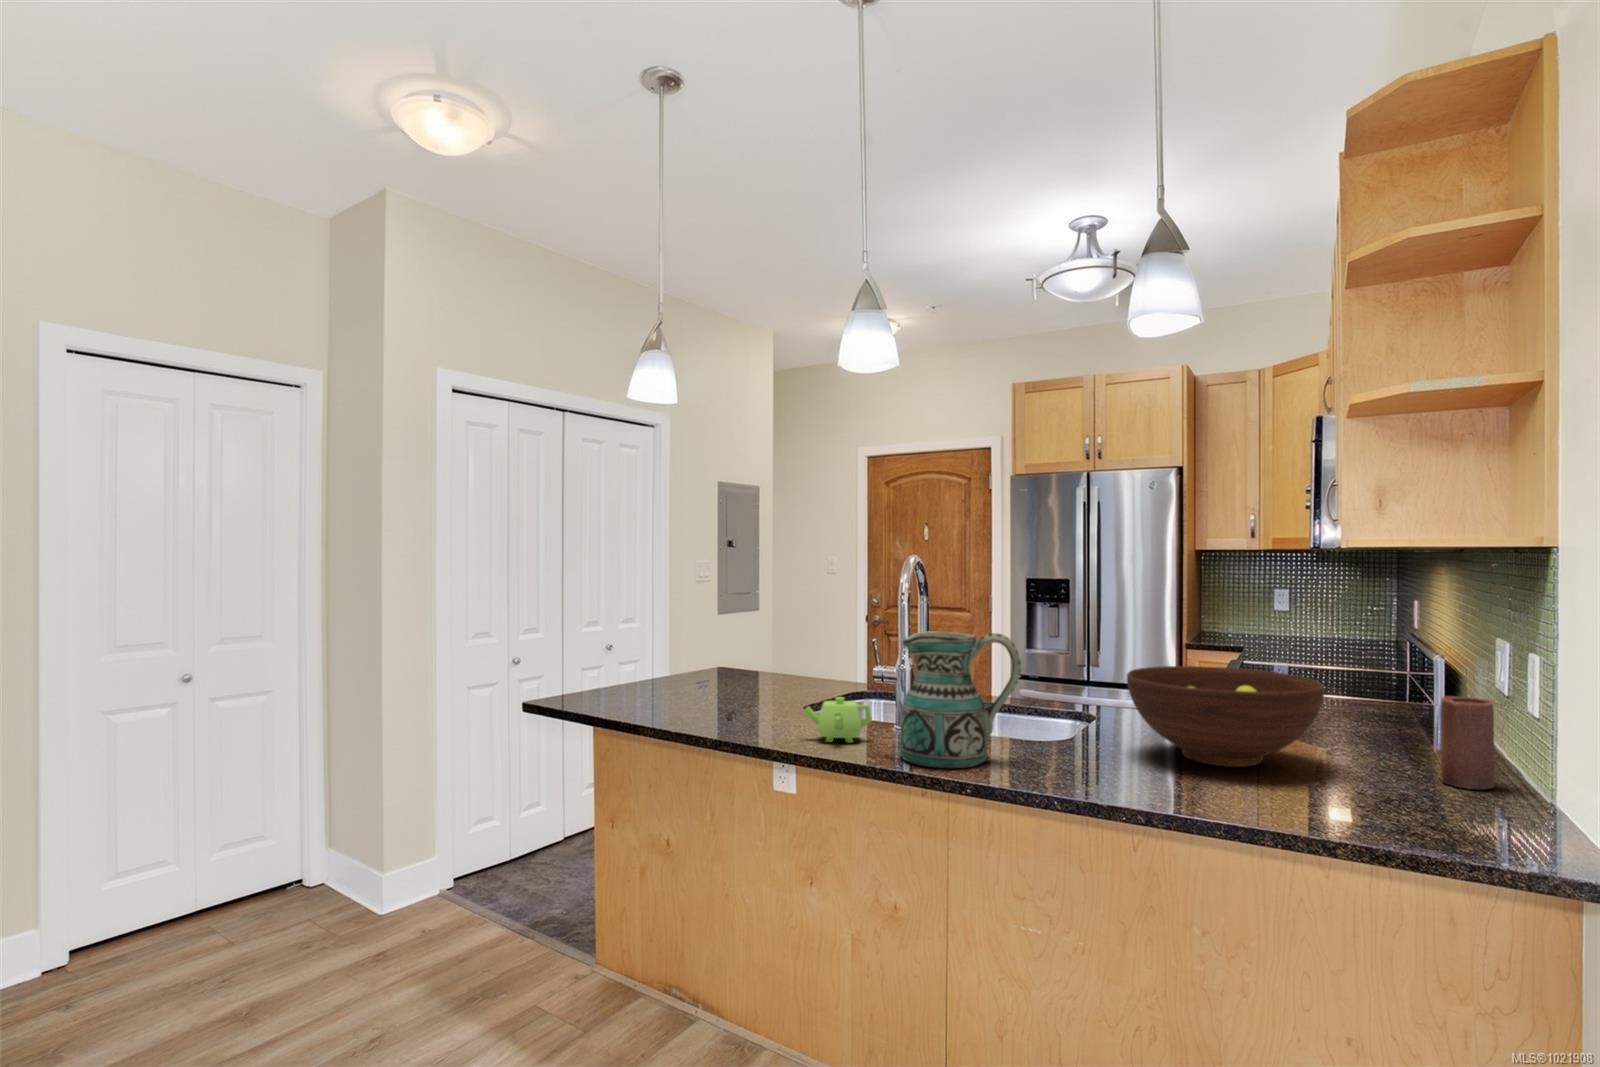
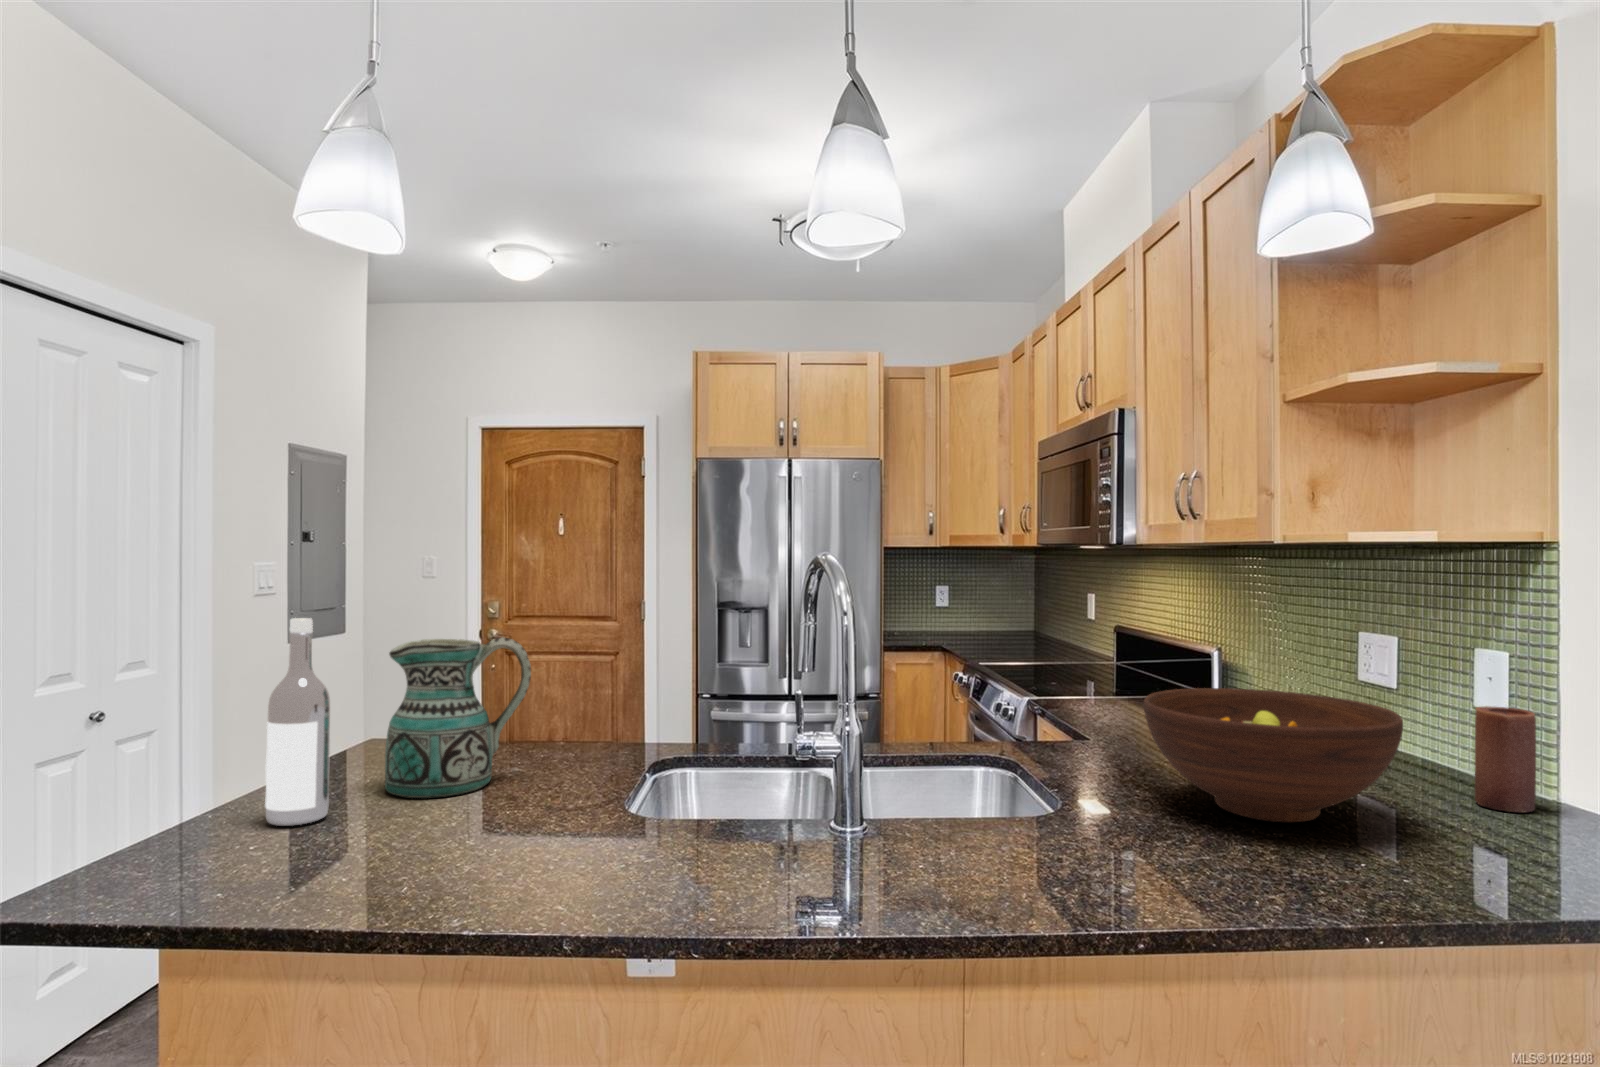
wine bottle: none [628,591,658,700] -> present [265,618,330,826]
ceramic pitcher: present [900,631,1021,768] -> present [385,638,531,798]
teapot: present [804,697,872,743] -> none [726,790,836,873]

